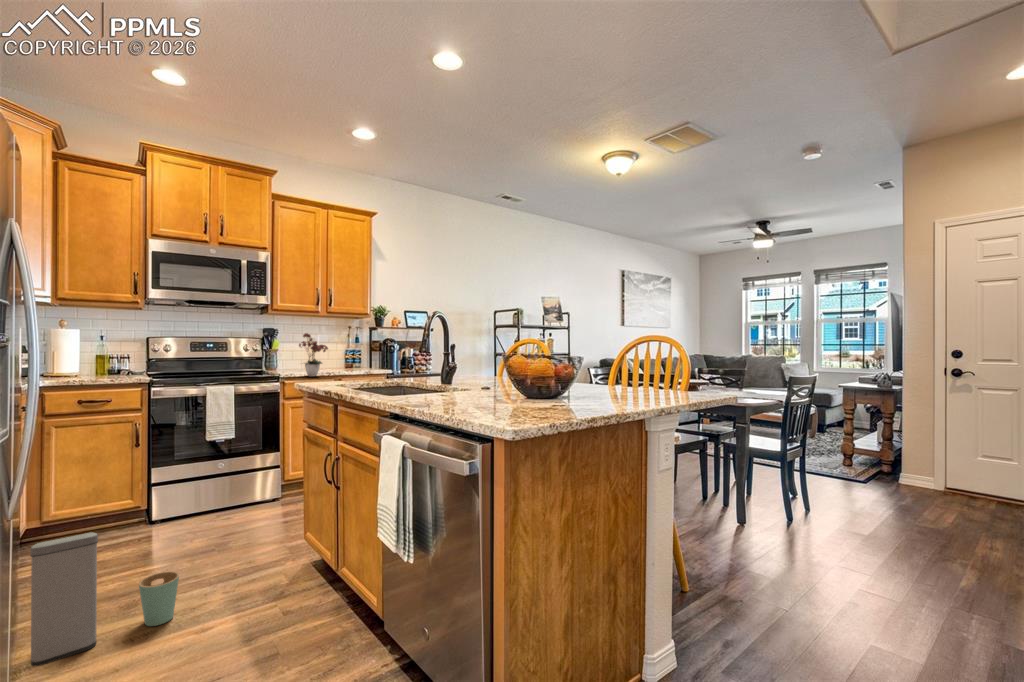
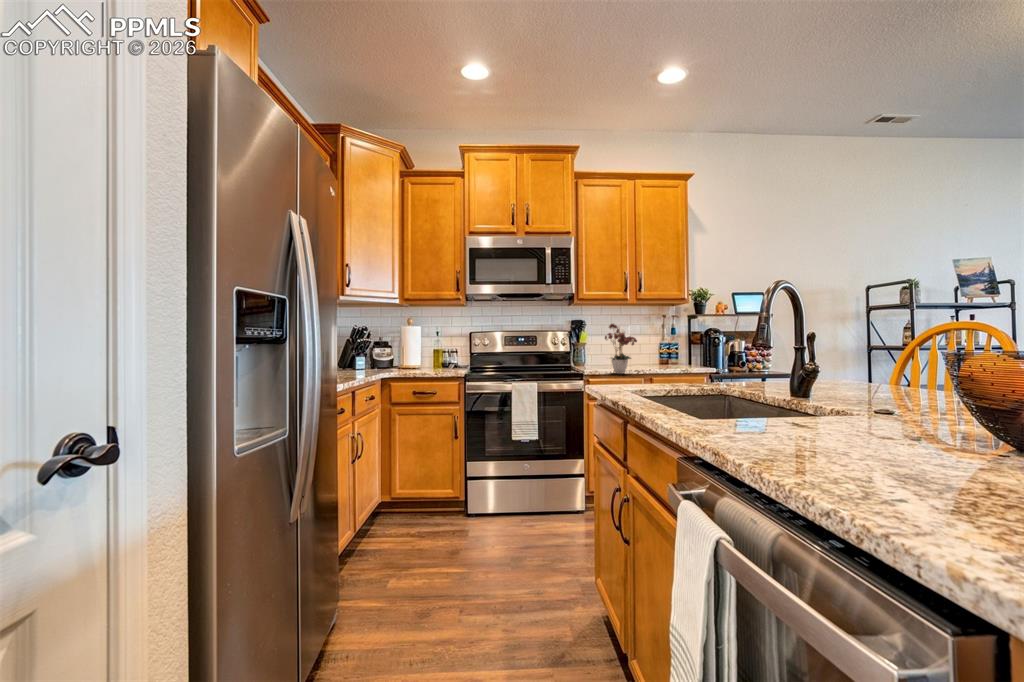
trash can: present [30,532,179,666] -> none [336,535,467,669]

